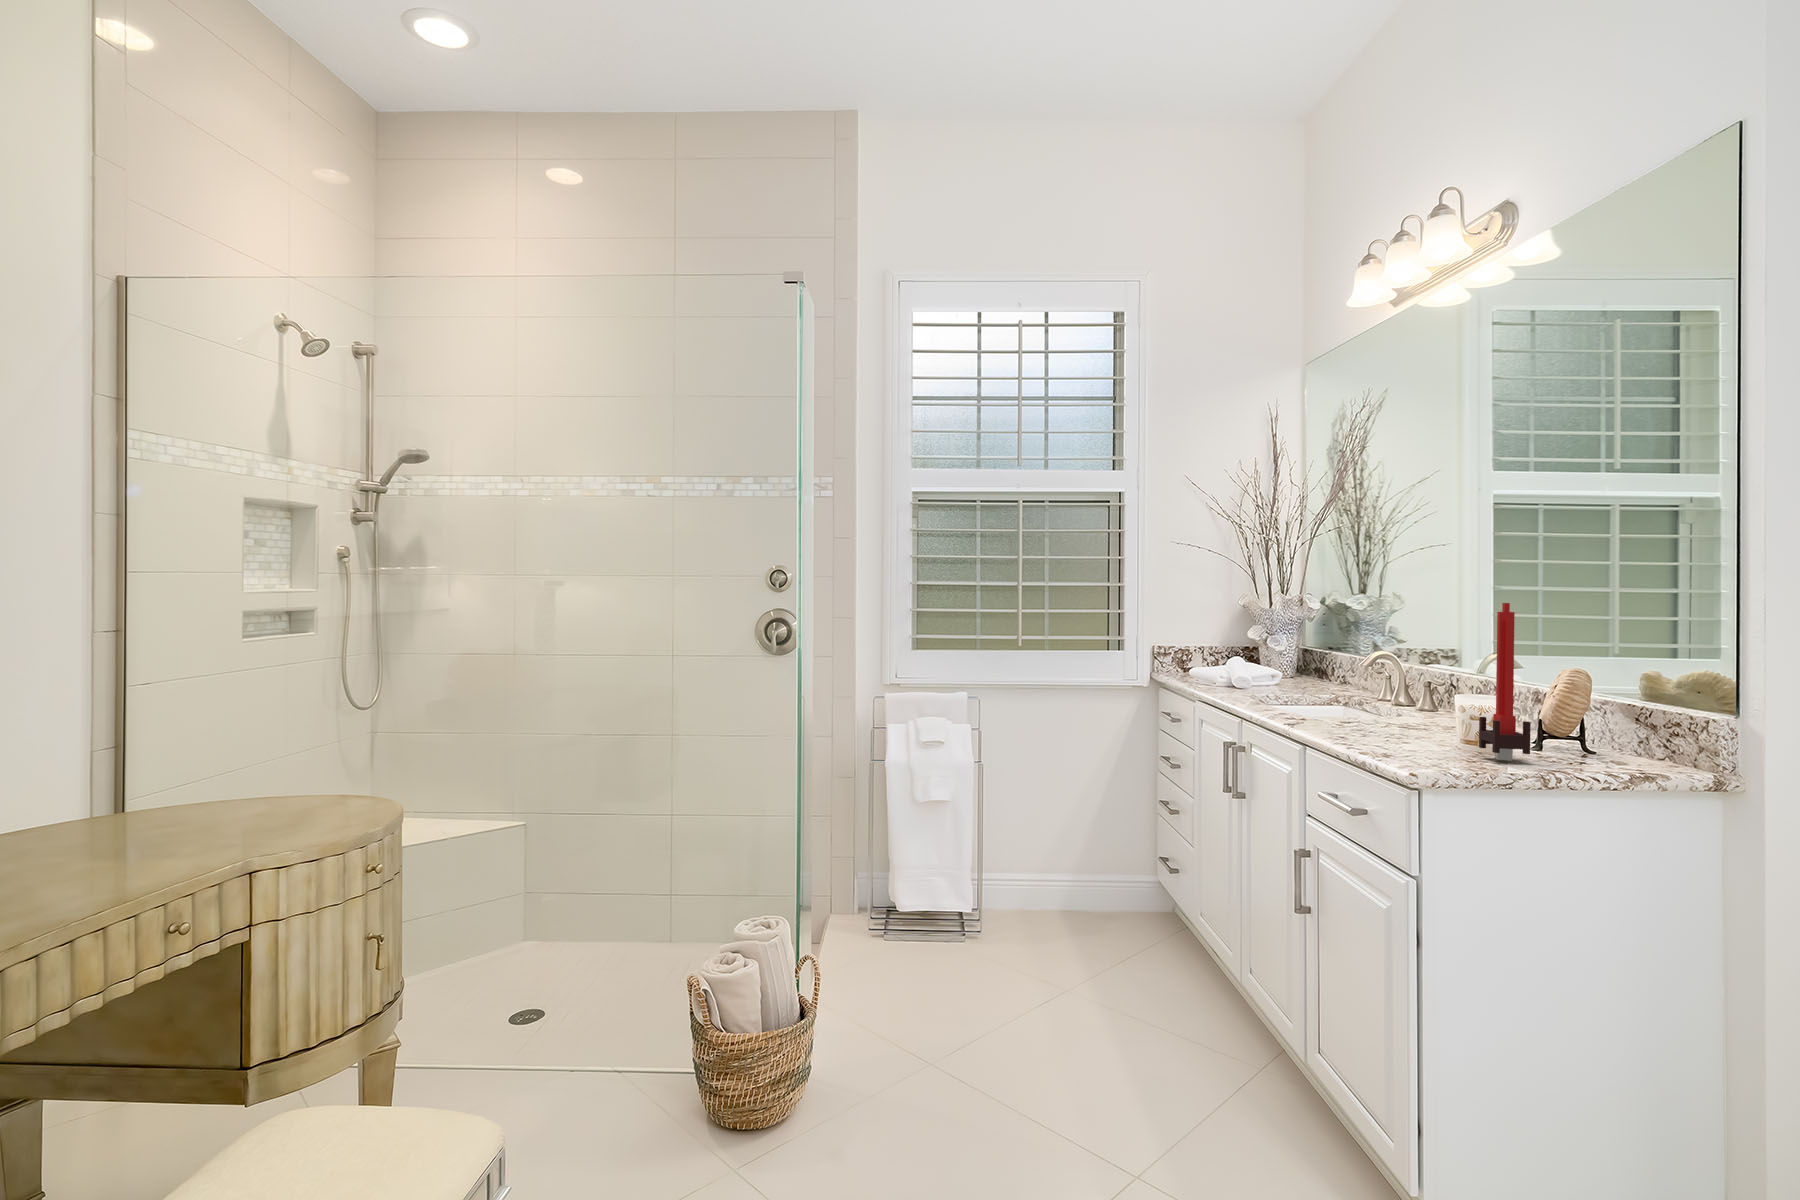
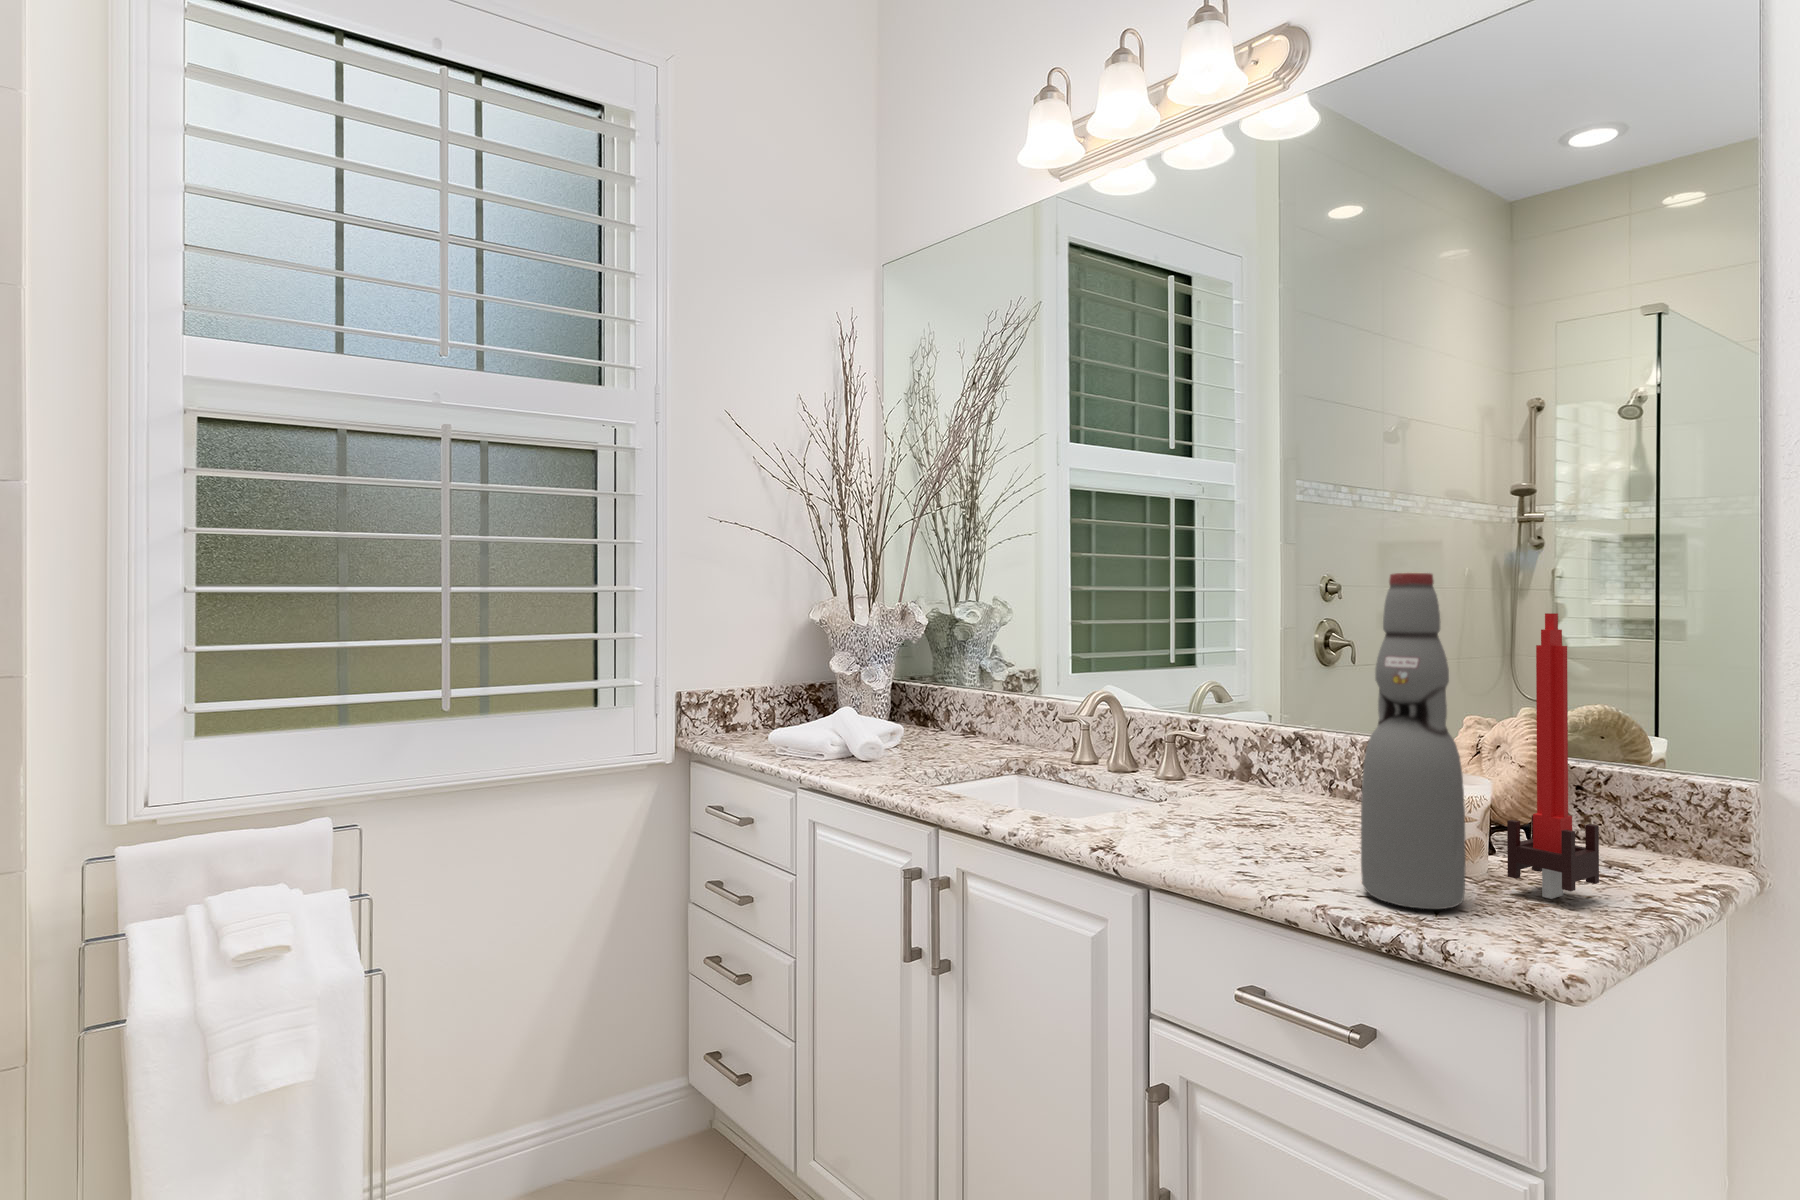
bottle: none [1384,581,1439,753] -> present [1361,573,1466,909]

